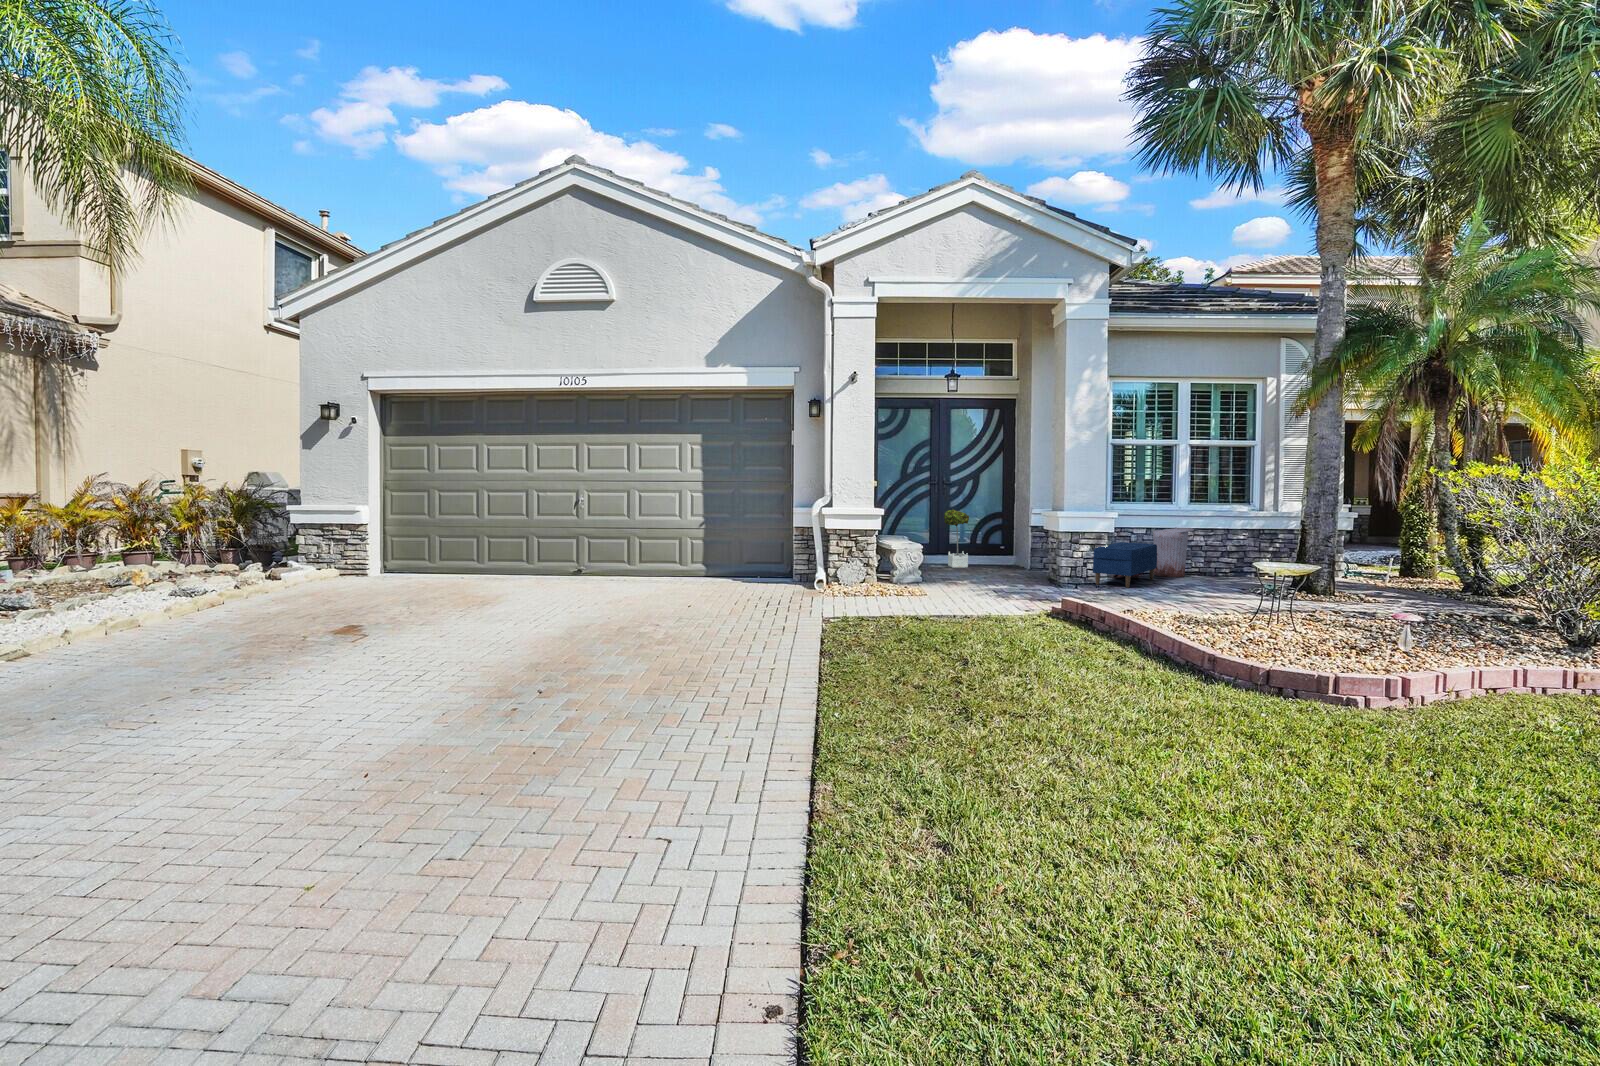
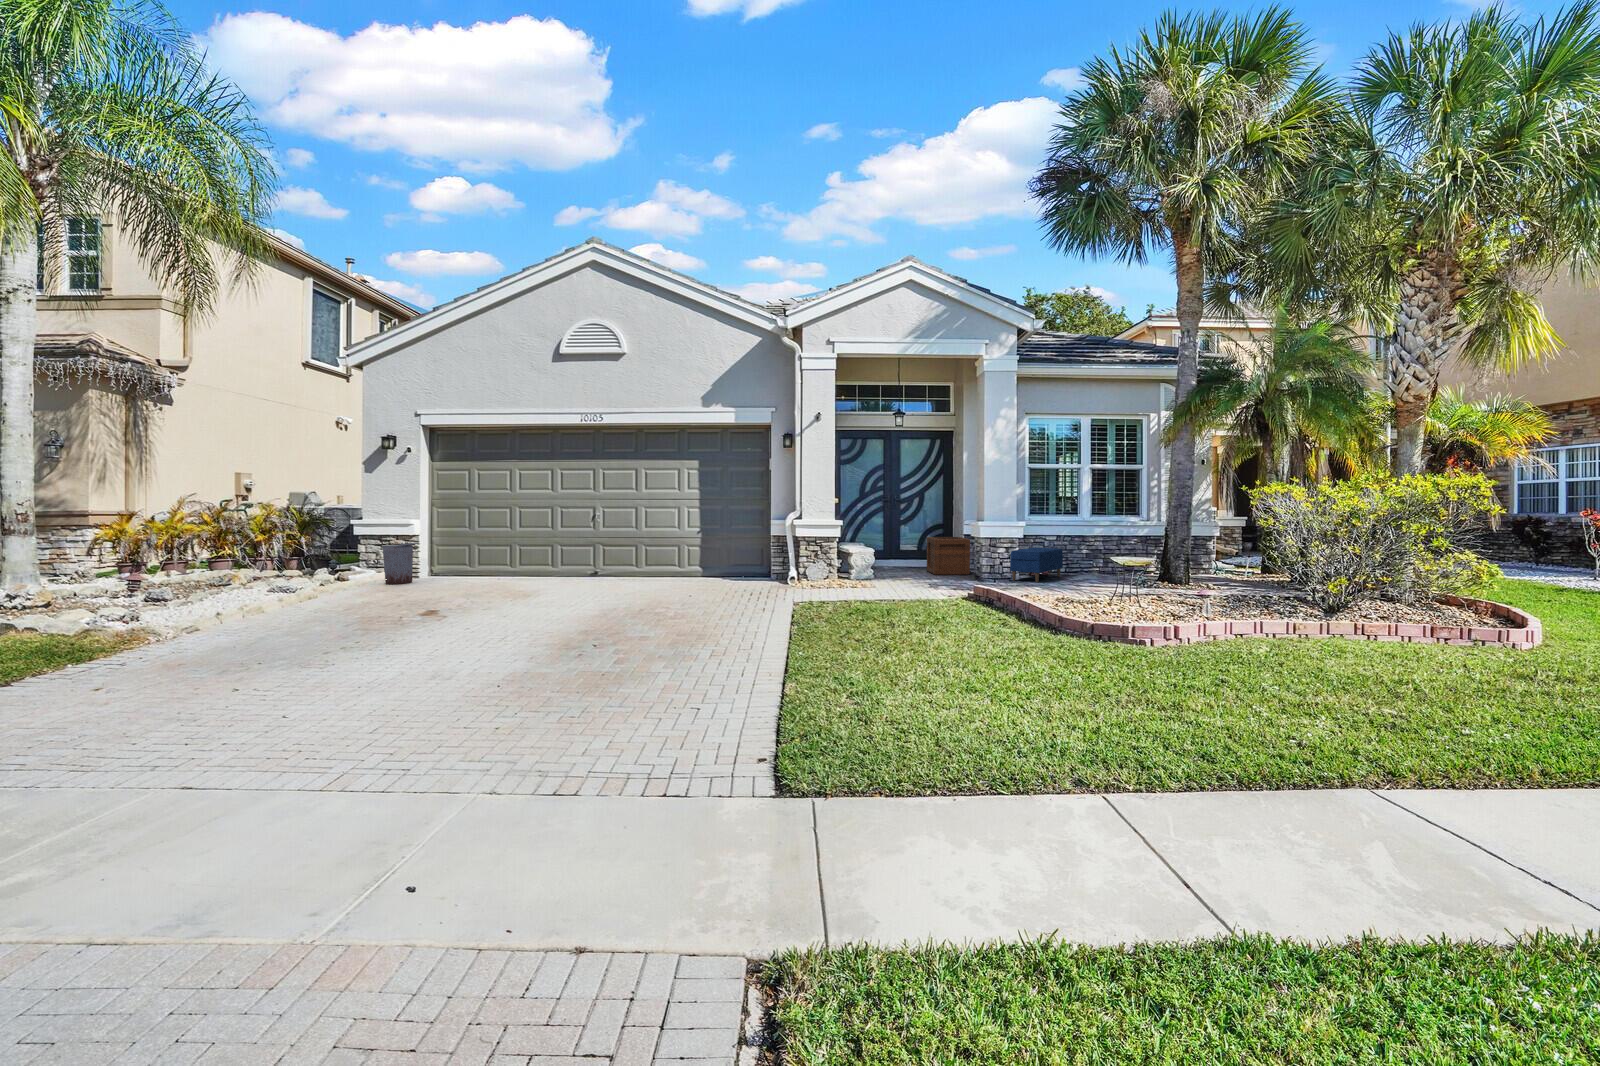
potted tree: present [944,509,969,567] -> none [893,522,914,570]
wooden crate: none [984,528,1040,575] -> present [927,537,970,575]
trash can: present [1153,528,1194,577] -> present [383,543,417,584]

